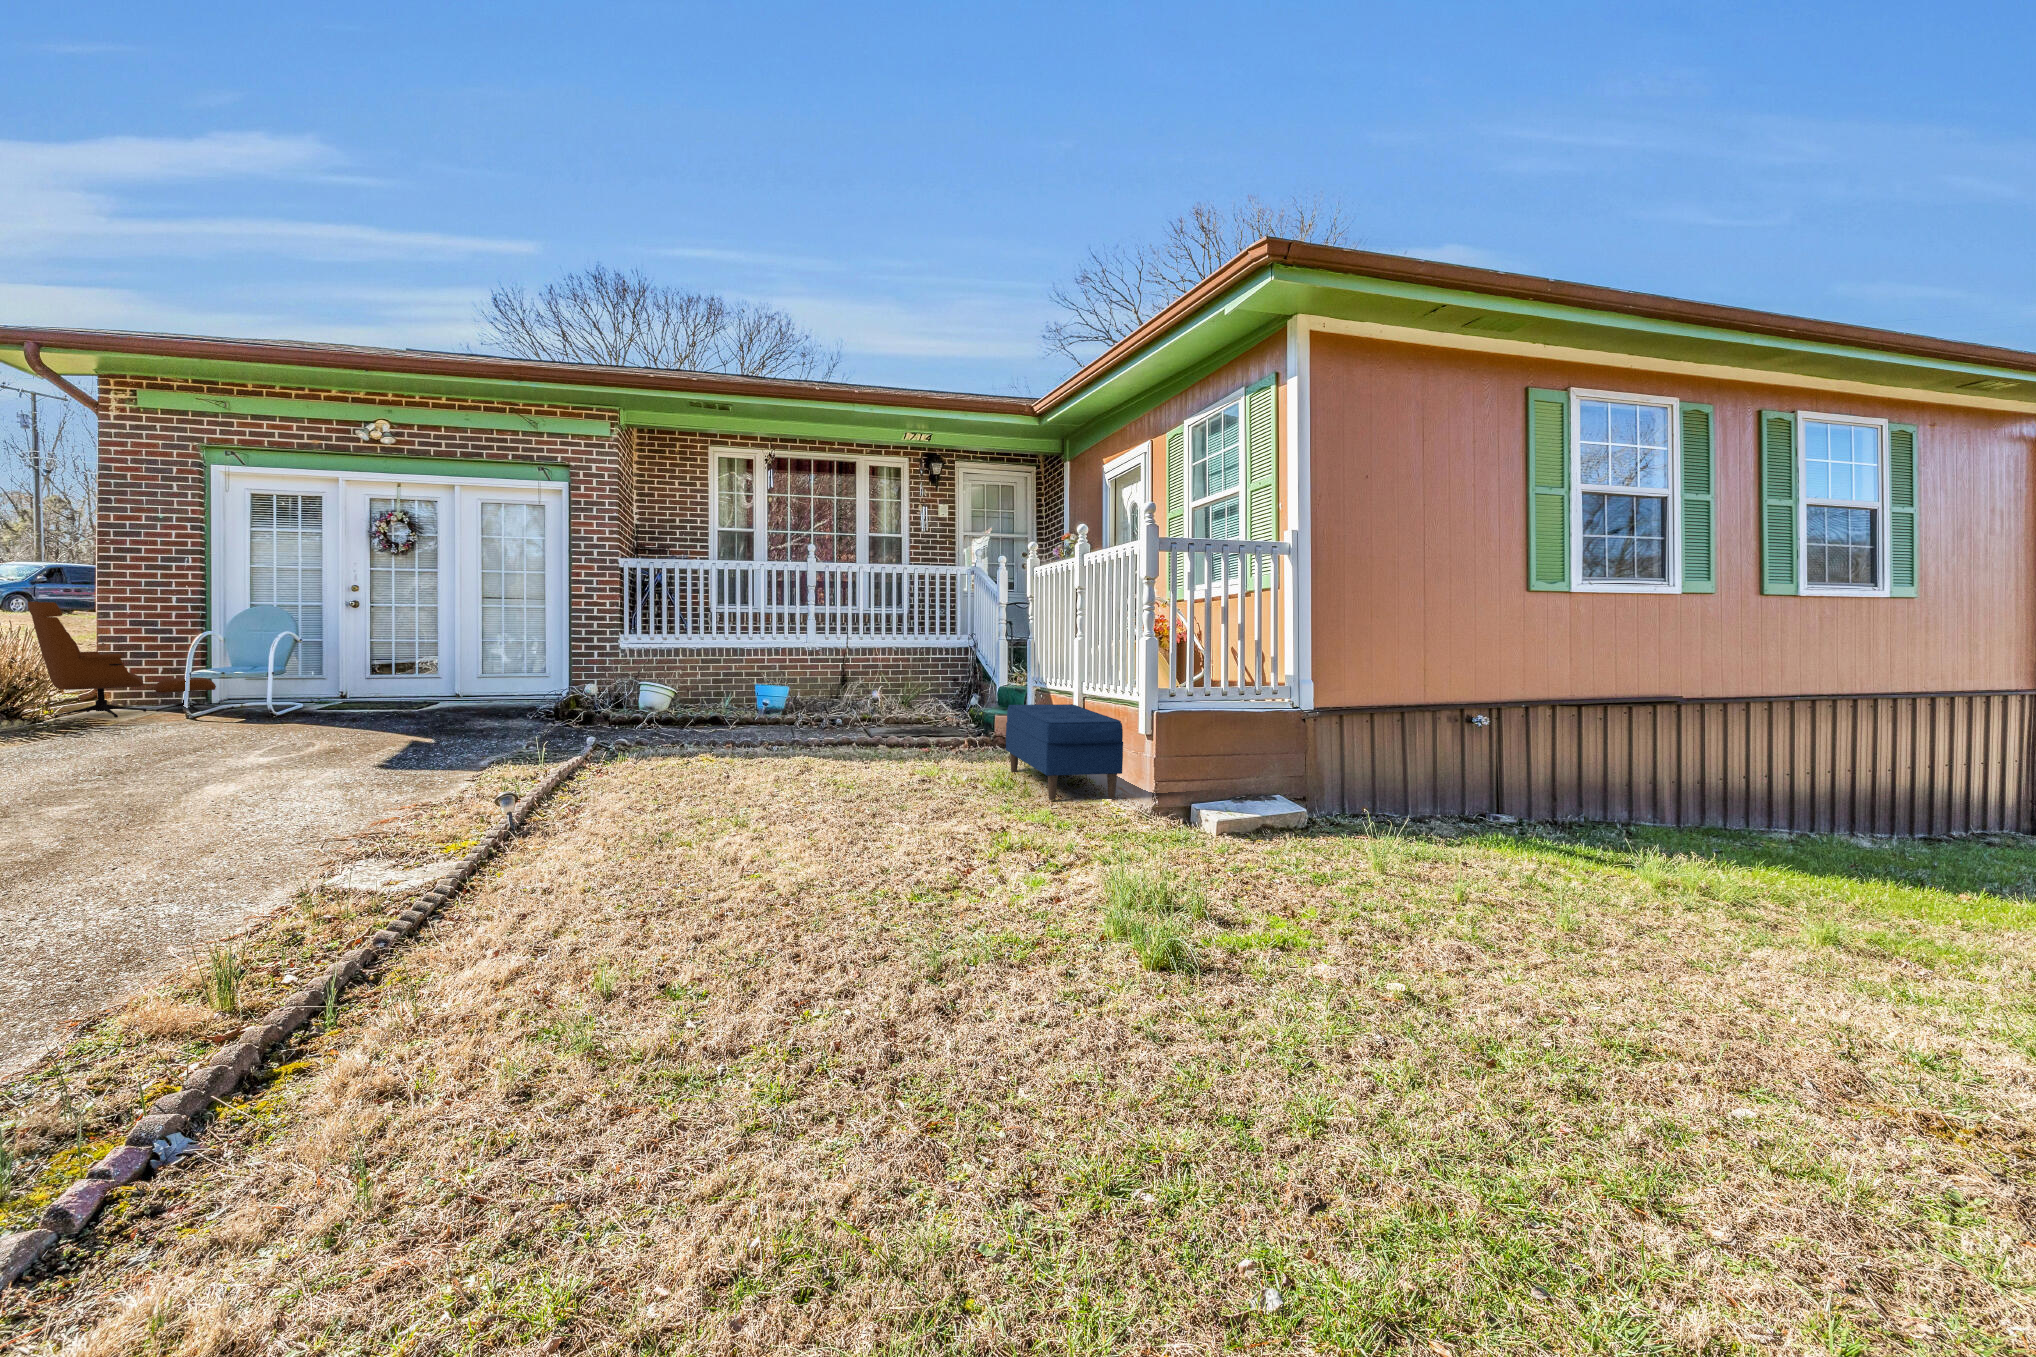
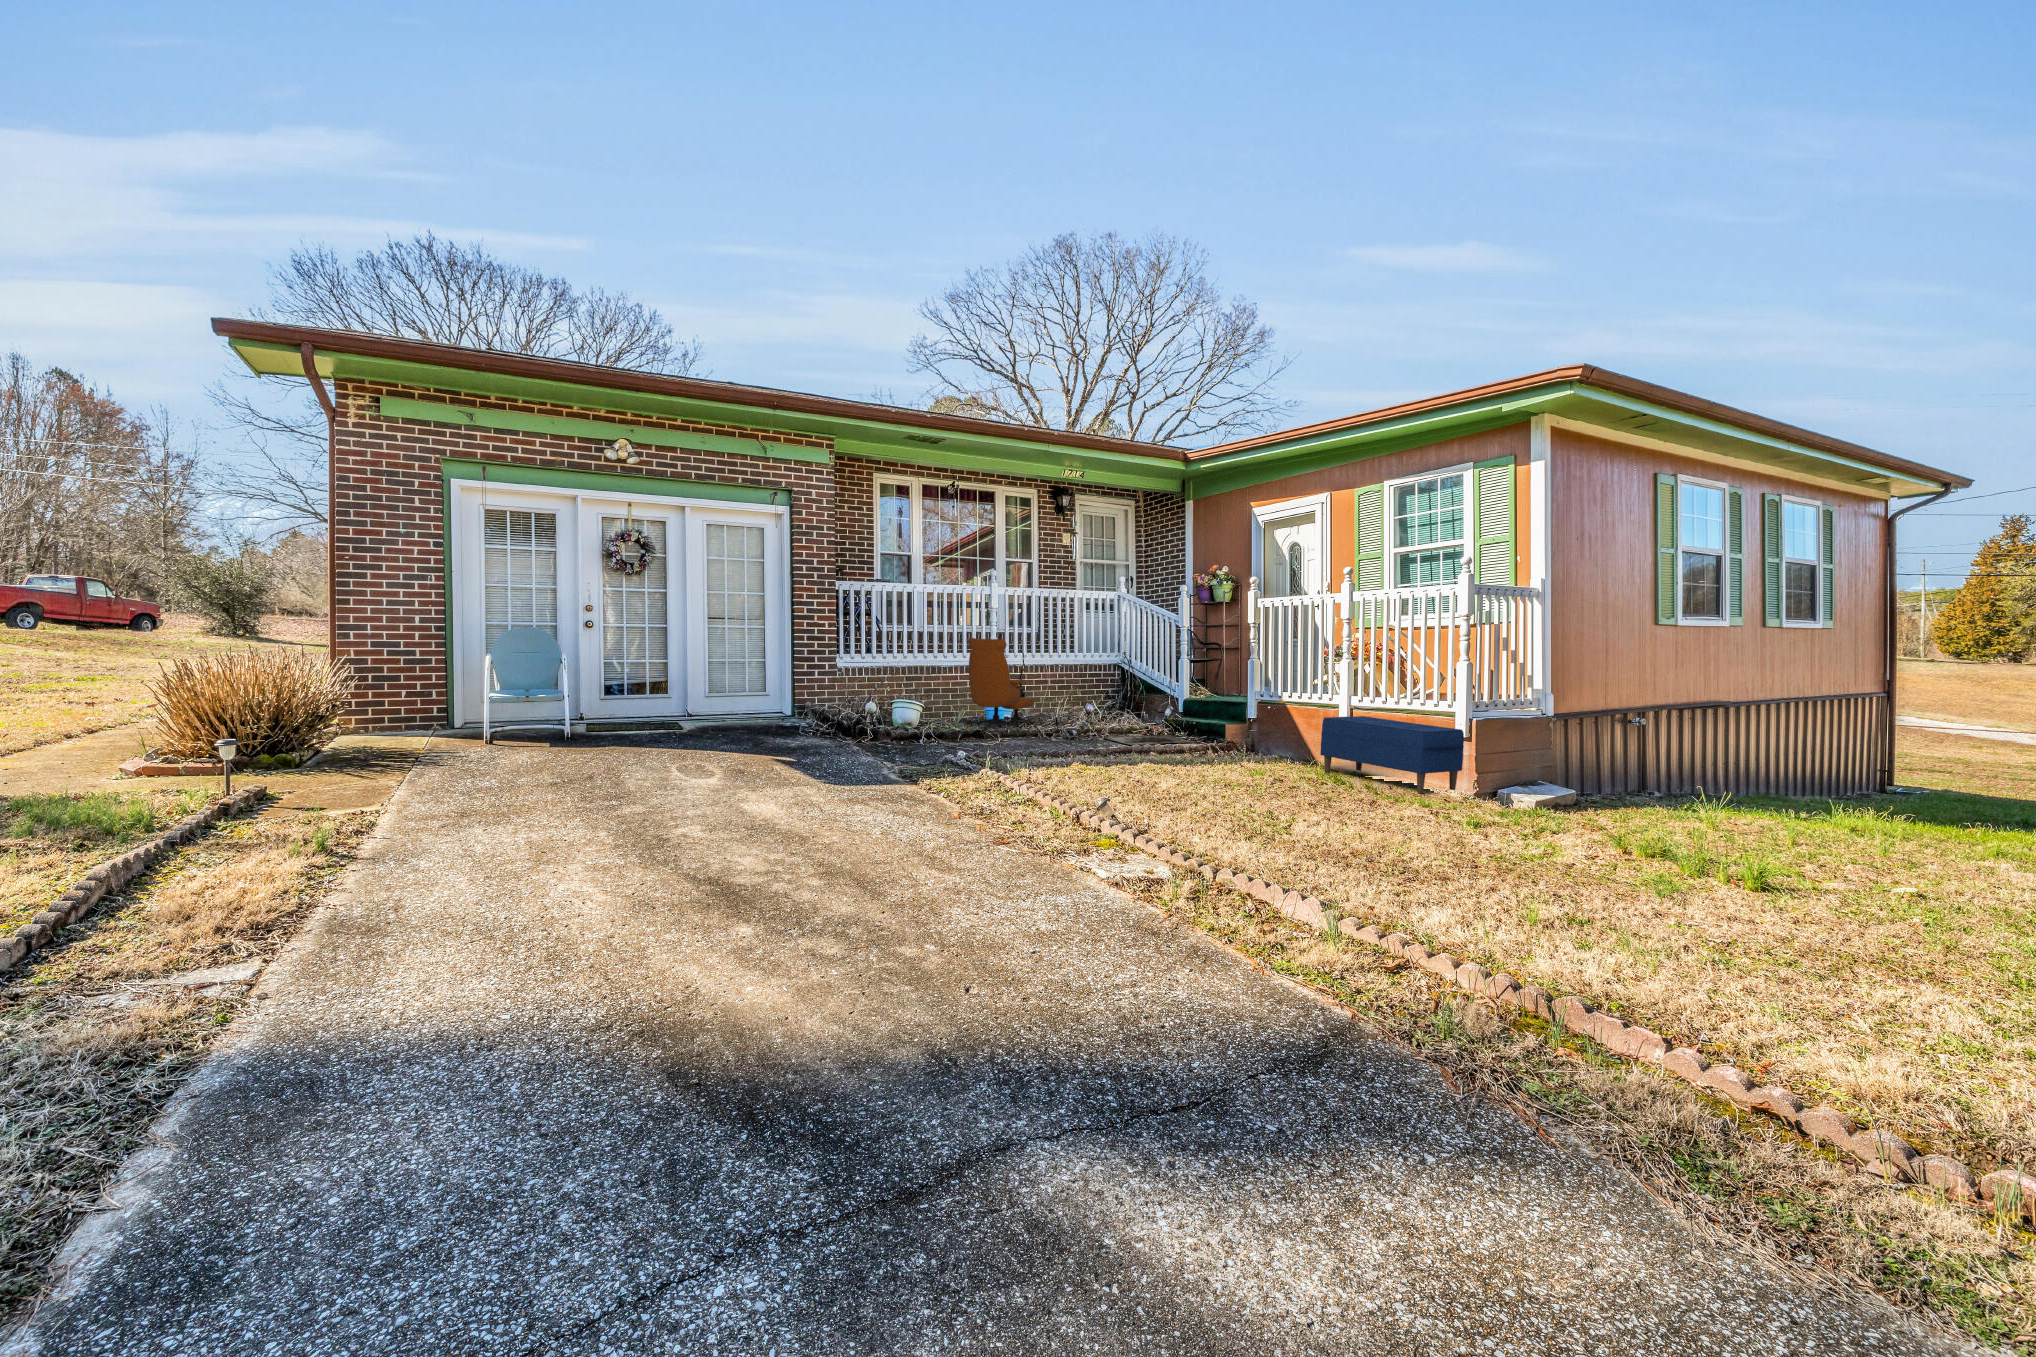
lounge chair: present [28,601,216,718] -> present [968,638,1034,730]

